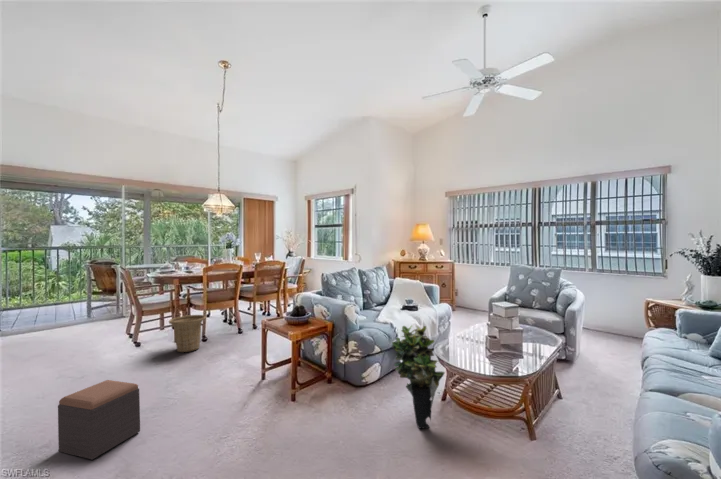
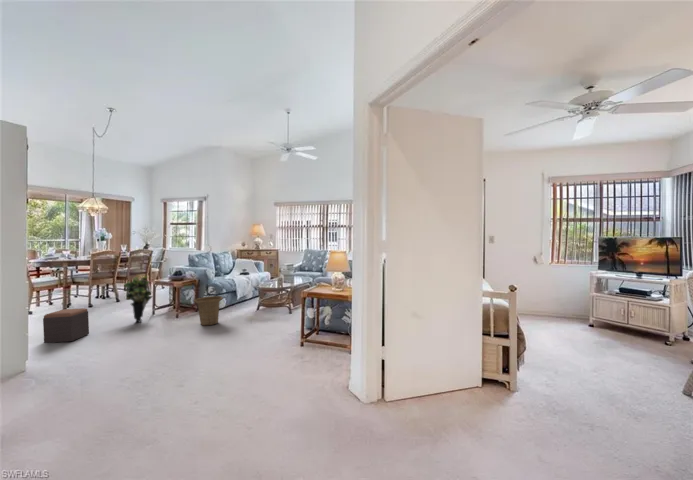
basket: present [169,315,206,352] -> present [194,296,223,326]
potted plant: present [391,326,444,428] -> present [124,276,152,322]

